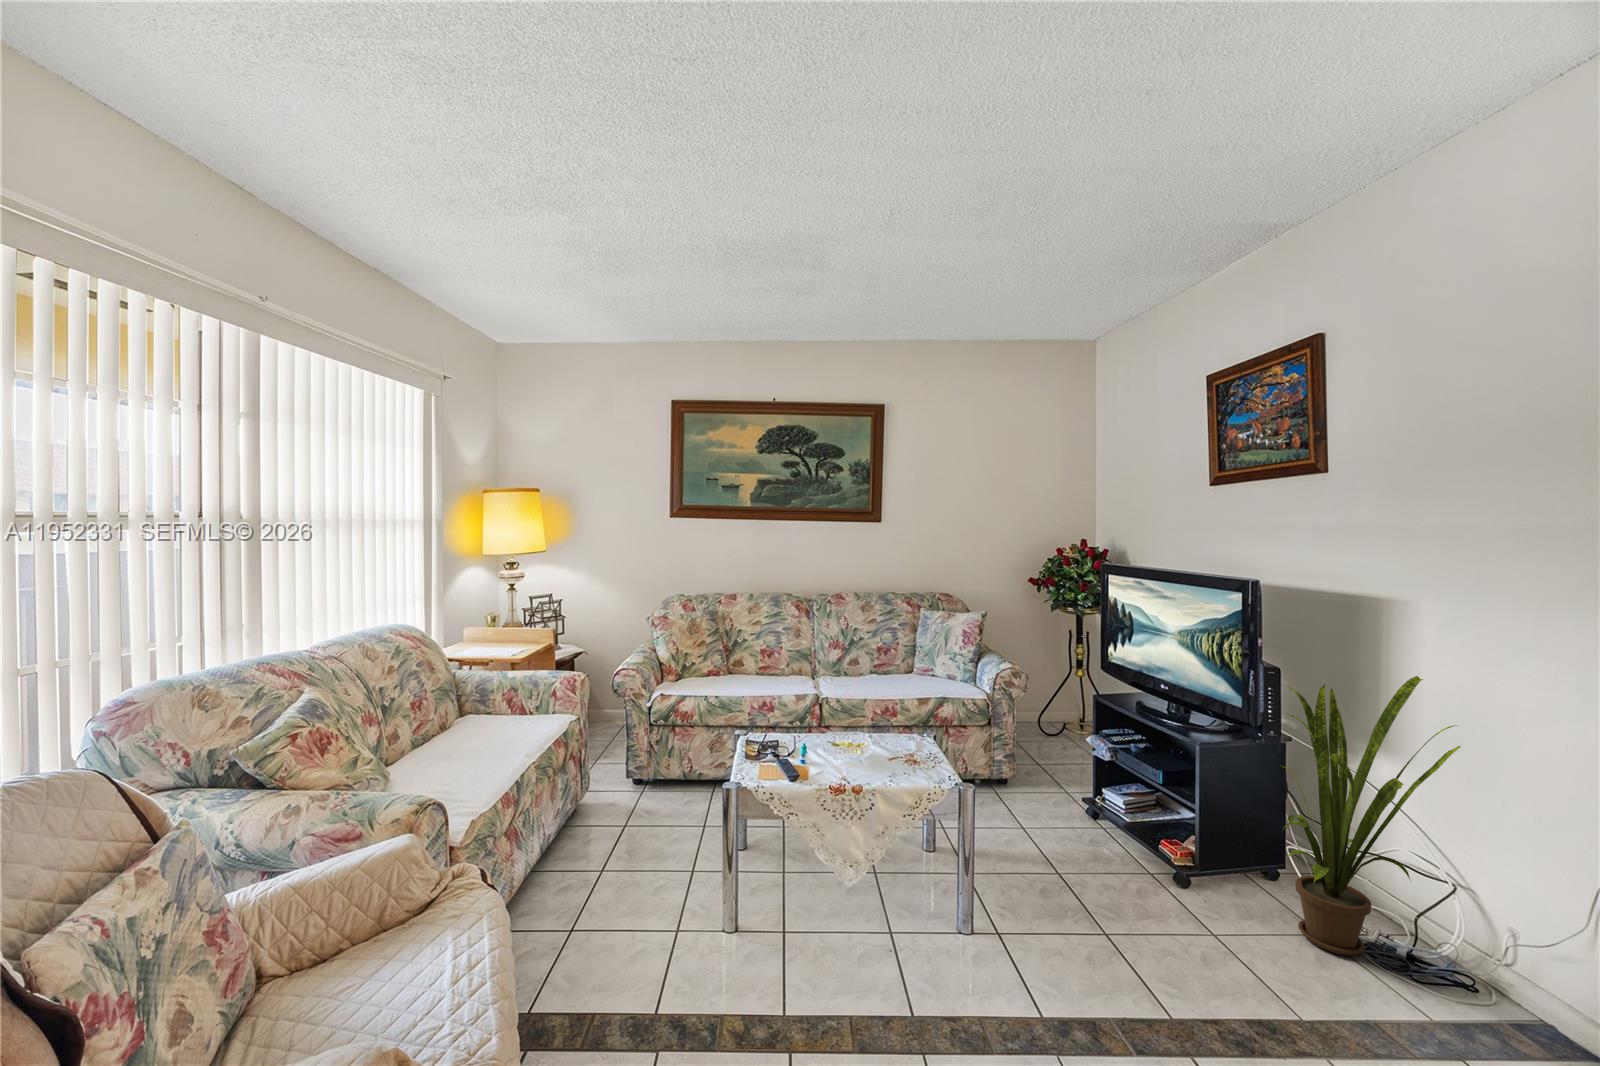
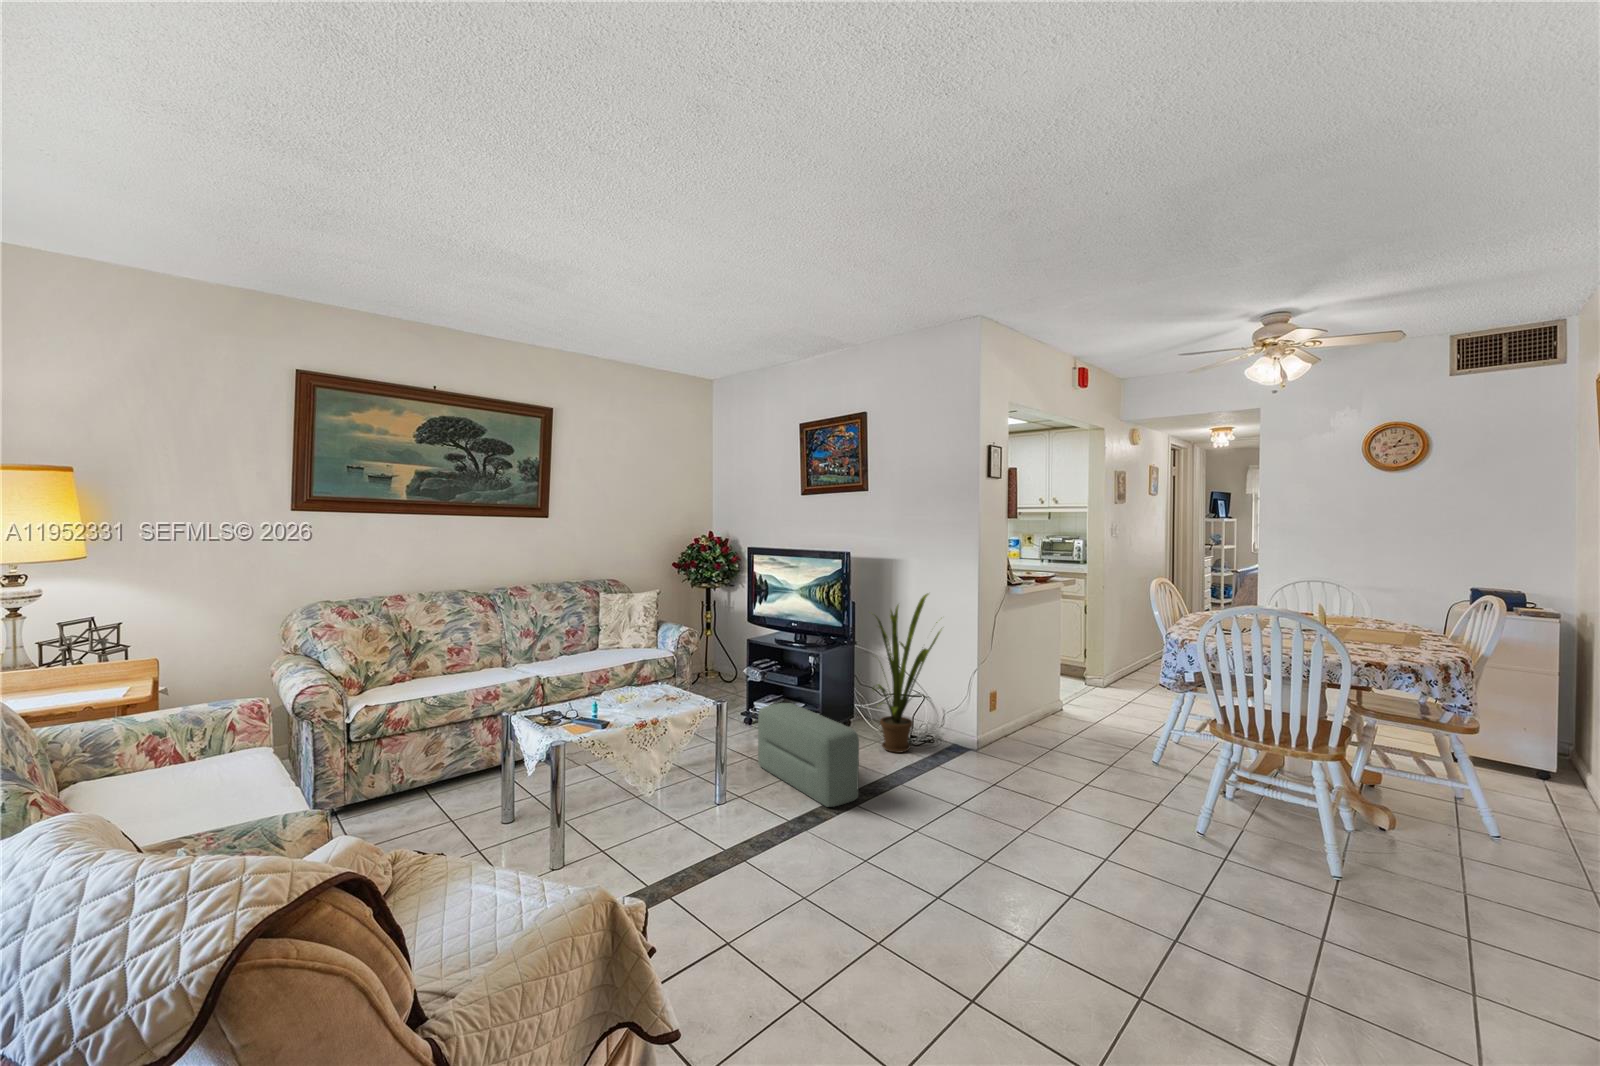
pouf: none [1056,800,1189,1015] -> present [758,703,859,807]

